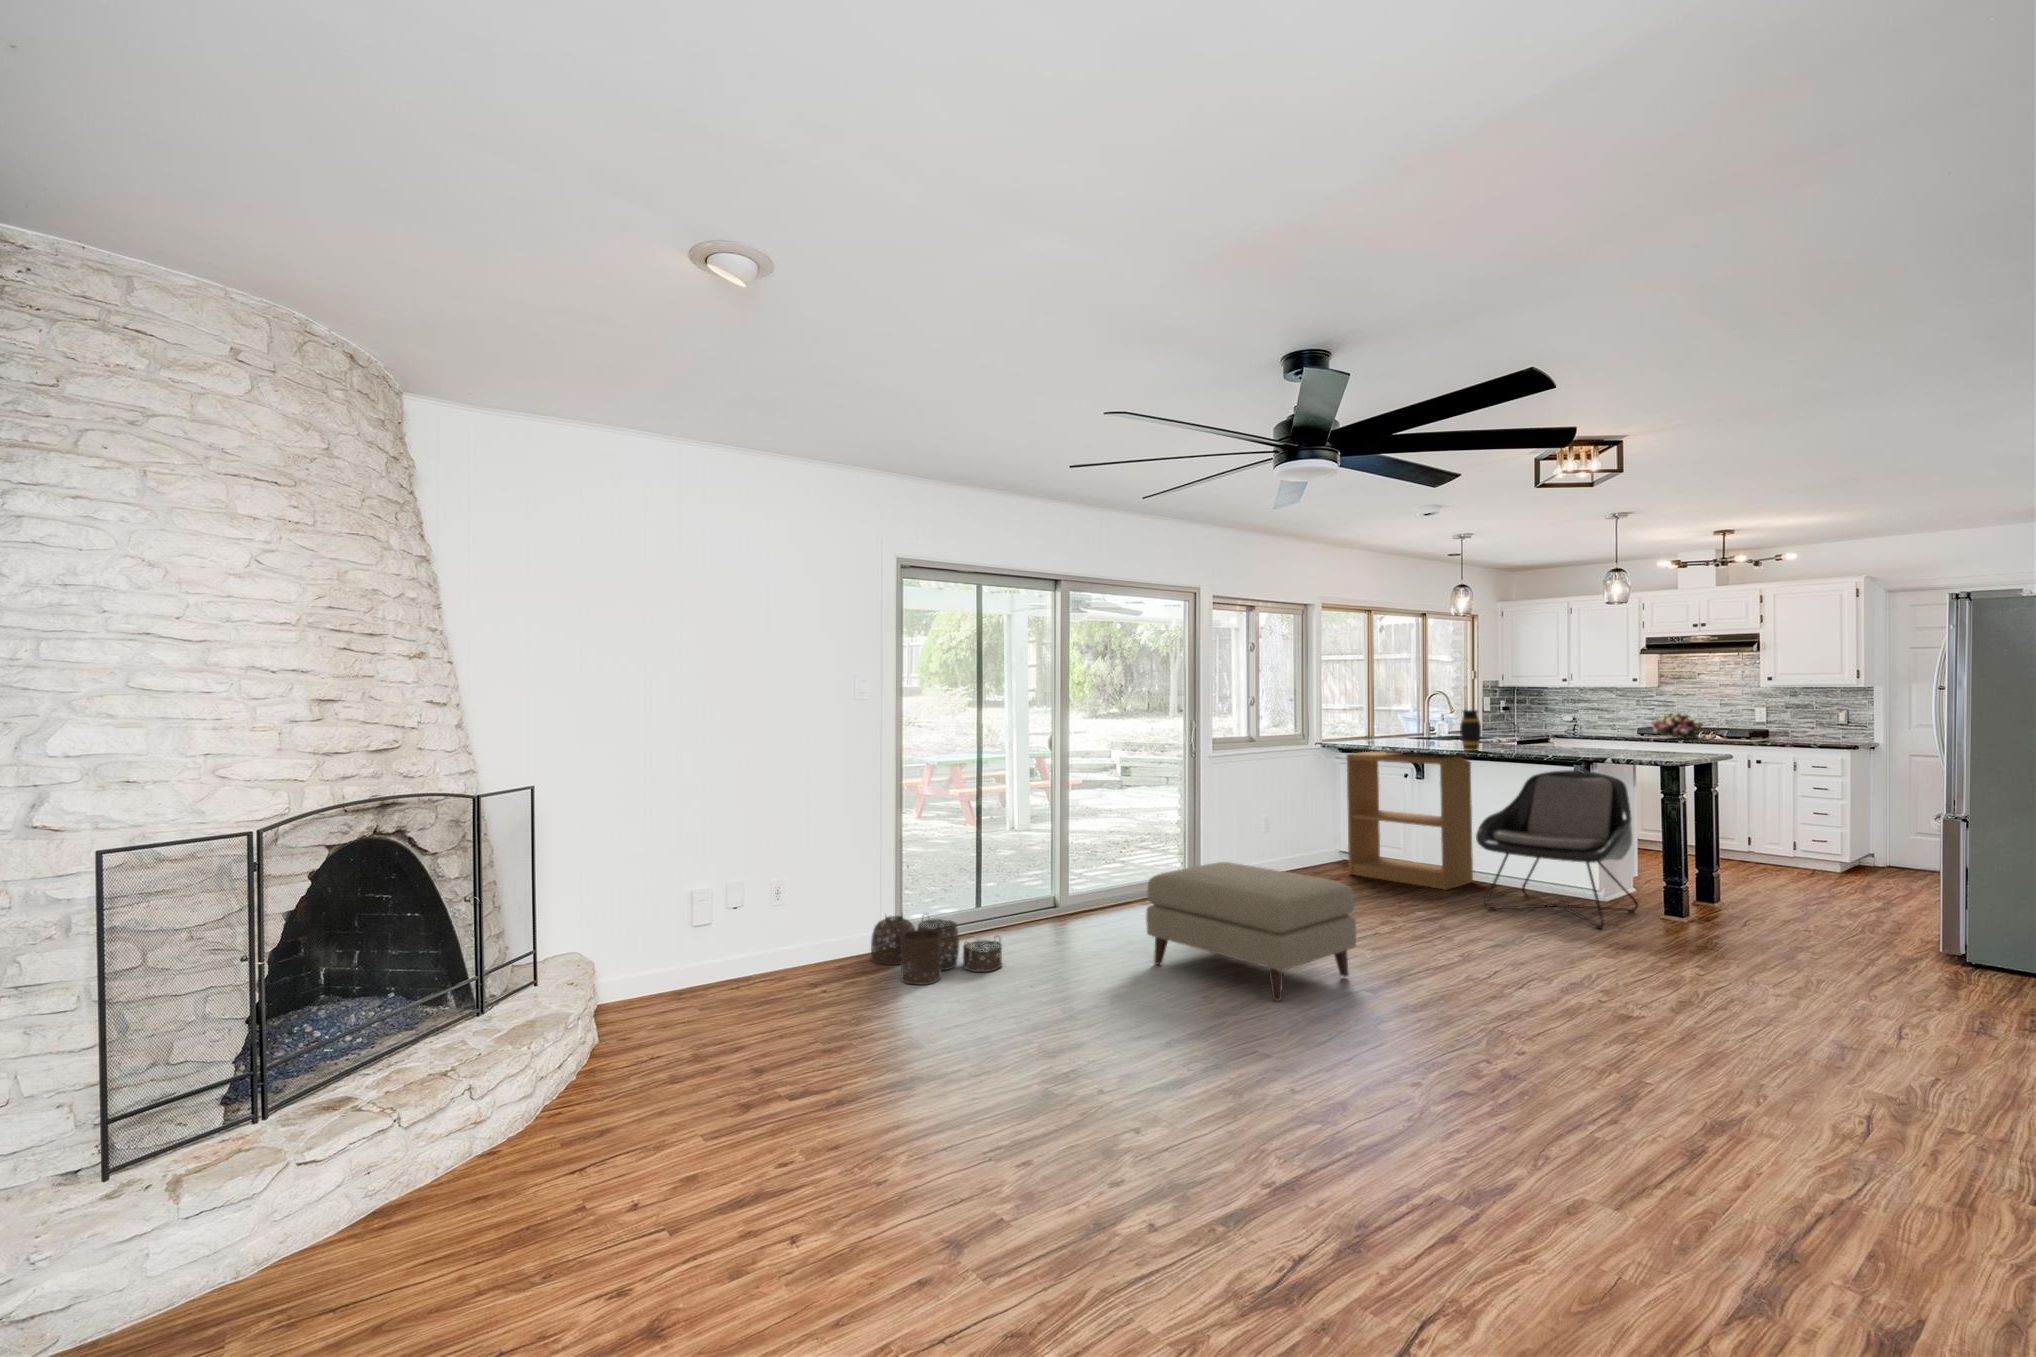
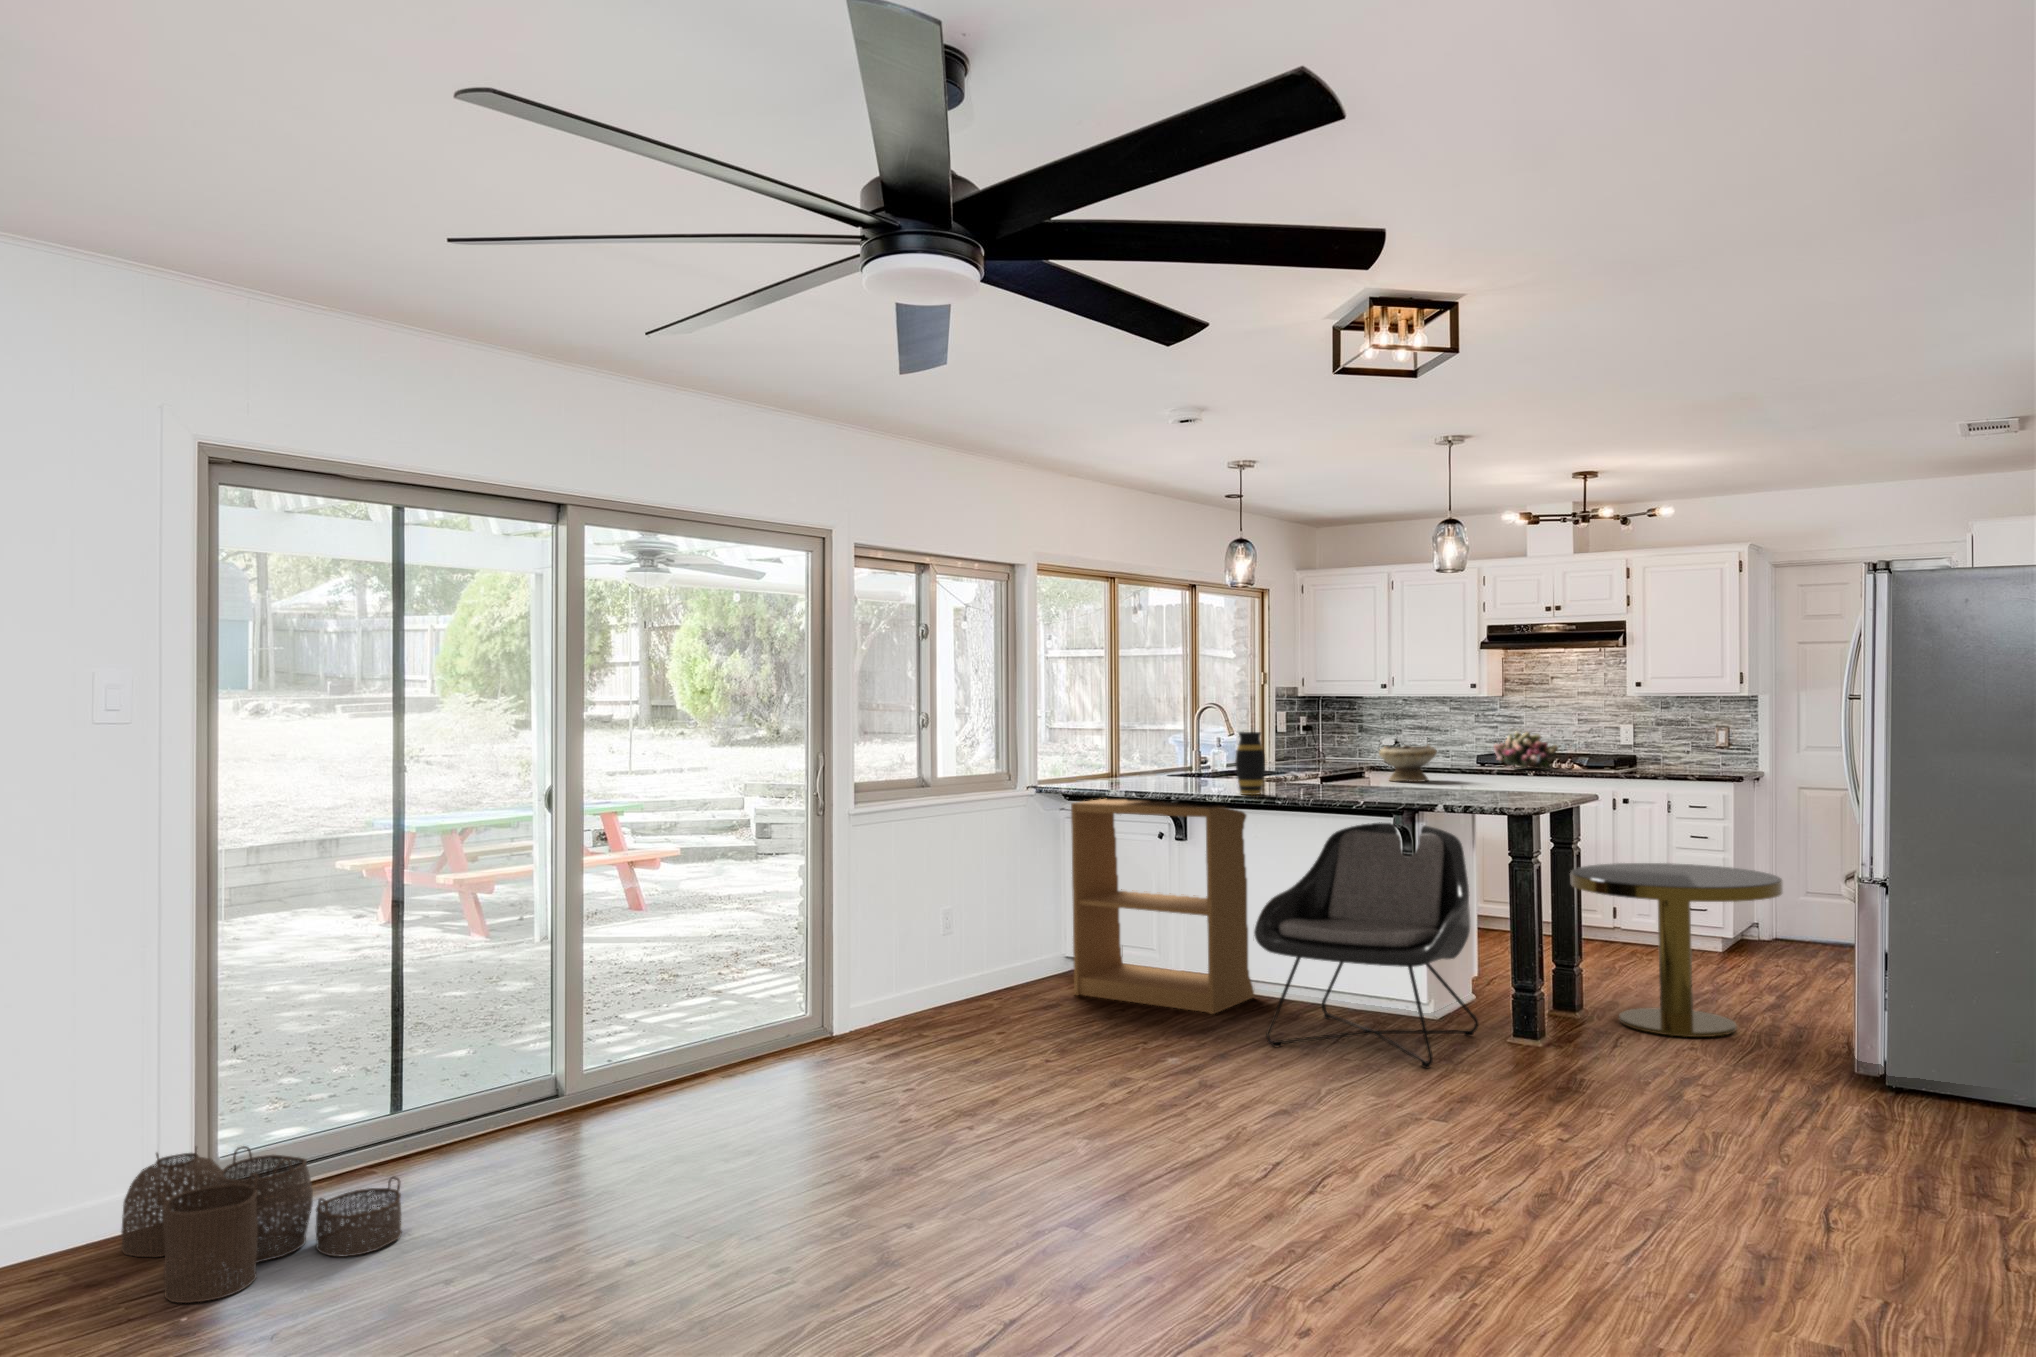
bowl: none [1563,720,1607,745] -> present [1379,745,1437,782]
side table: none [1710,804,1883,924] -> present [1570,863,1783,1037]
ottoman: present [1146,862,1356,1001] -> none [689,1004,1051,1266]

